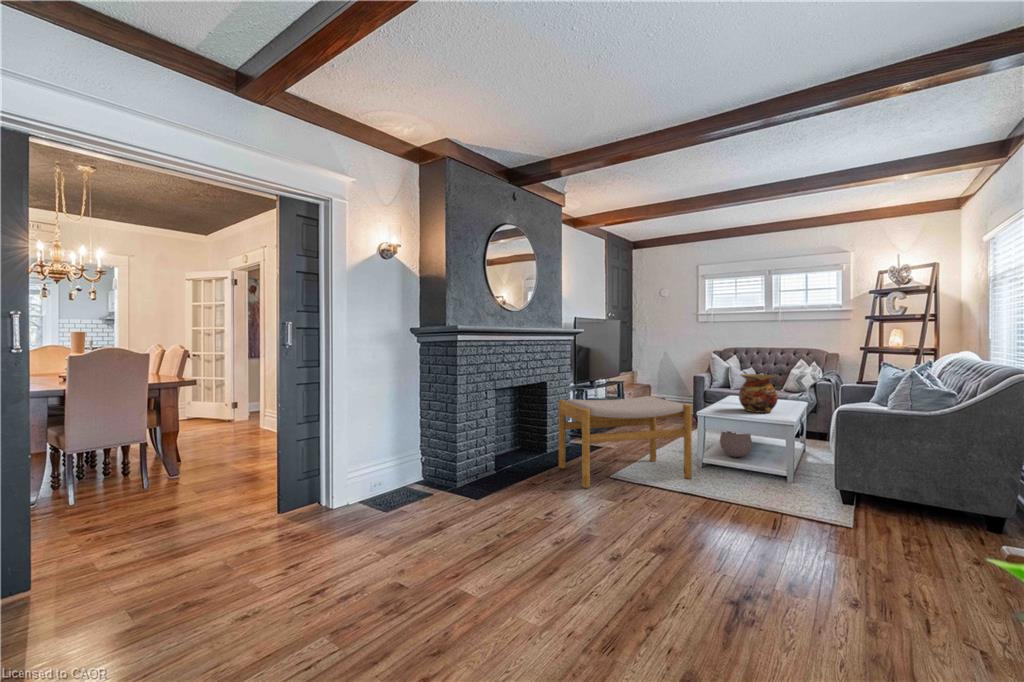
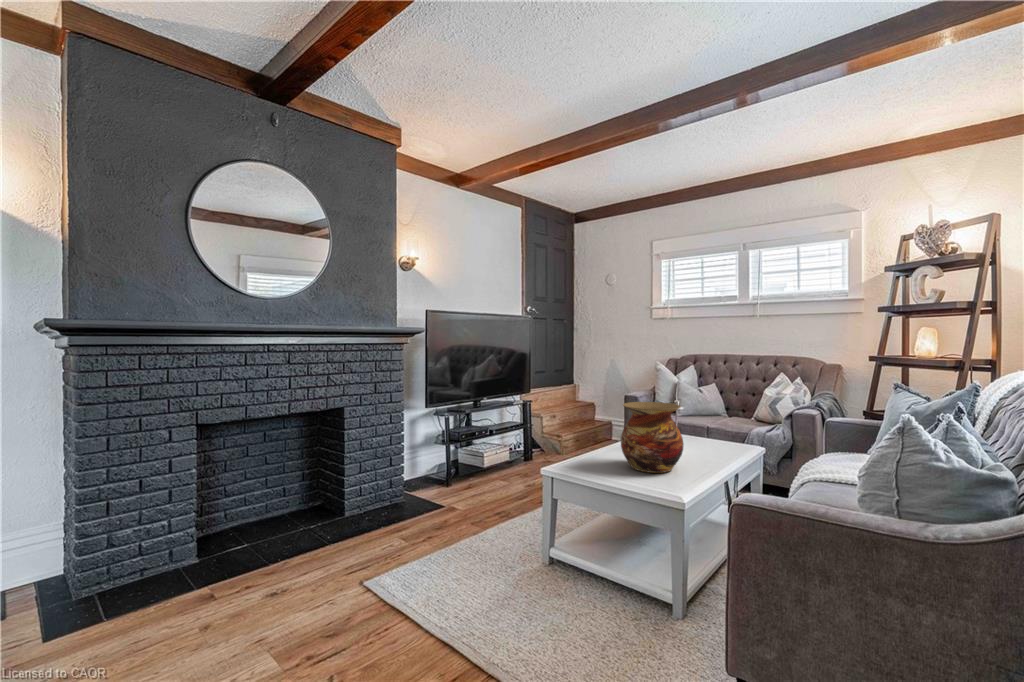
footstool: present [558,396,692,488] -> none [282,436,507,615]
plant pot: present [720,432,752,457] -> none [586,483,637,549]

